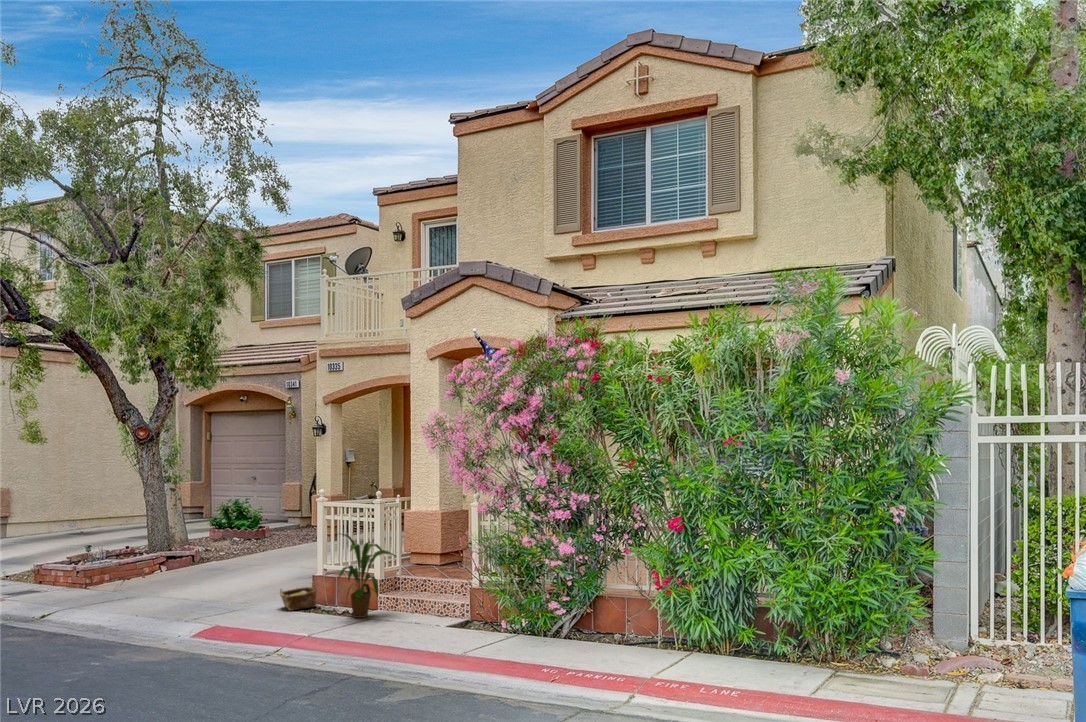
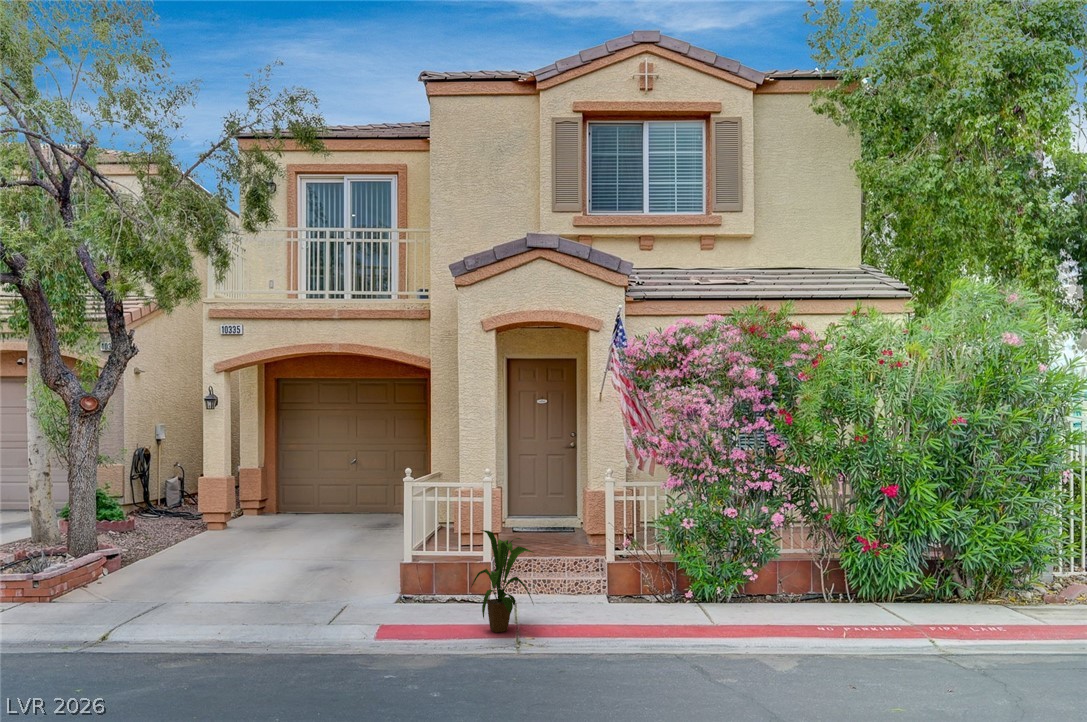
woven basket: present [280,582,316,611] -> none [368,590,413,632]

